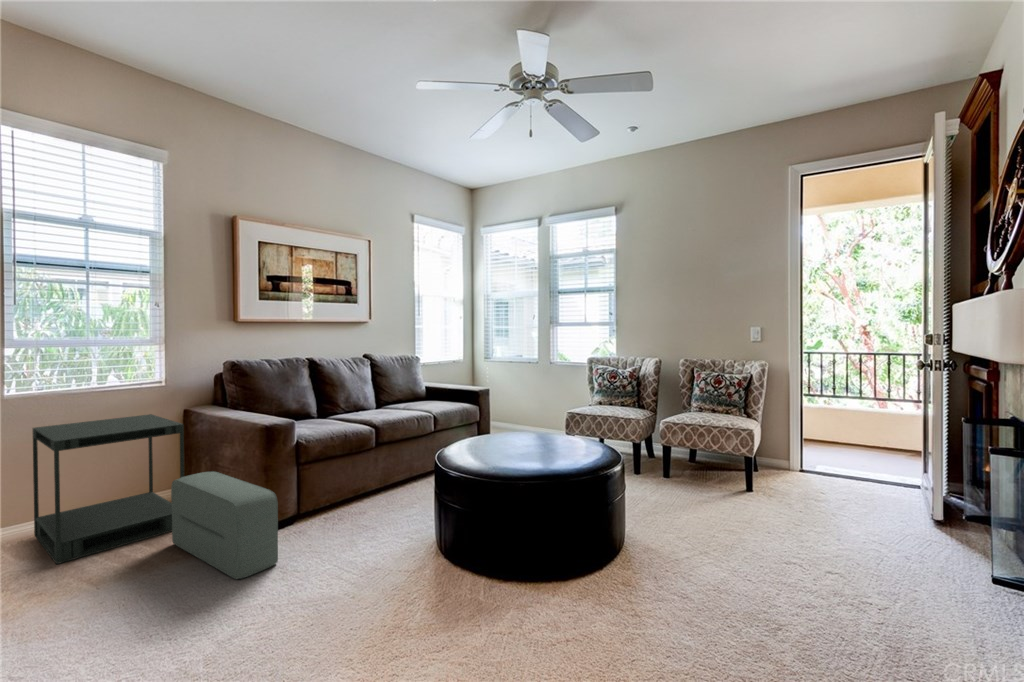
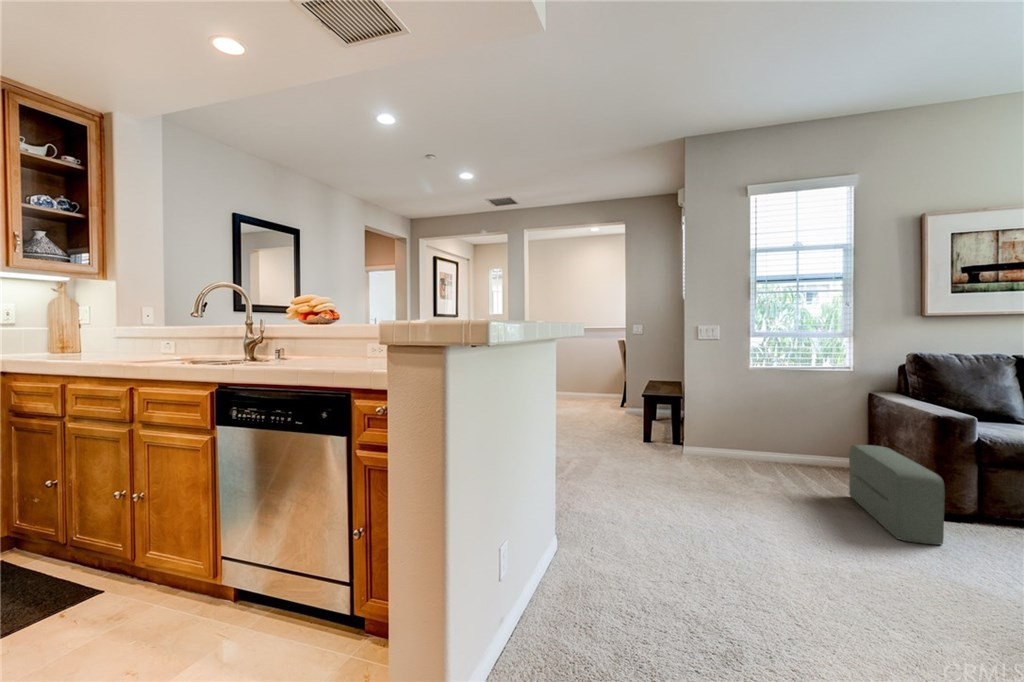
side table: present [33,414,184,564] -> none [763,390,863,489]

